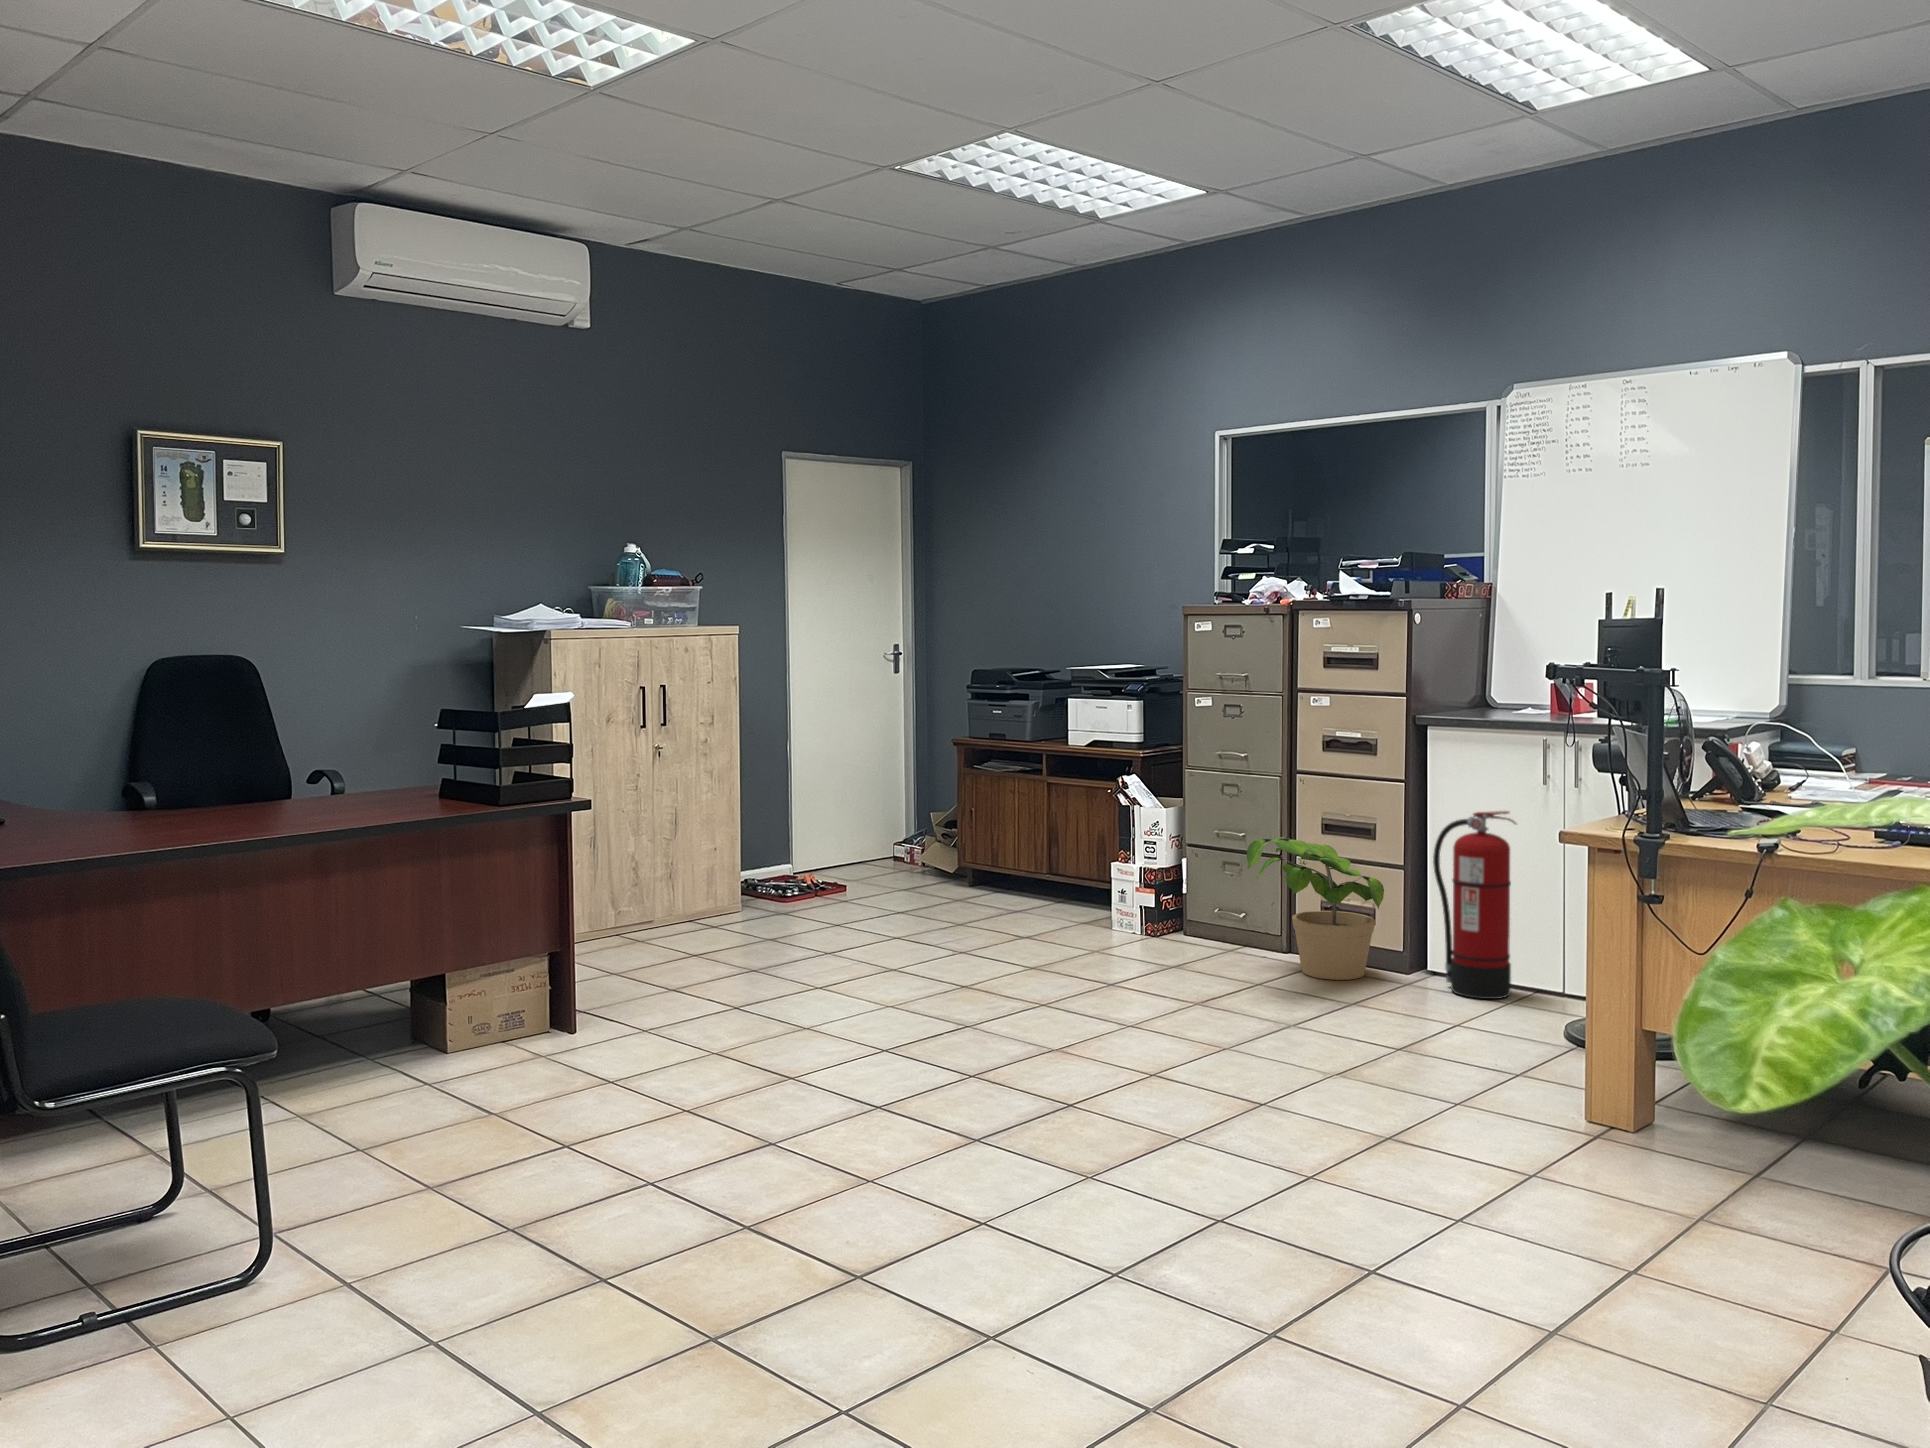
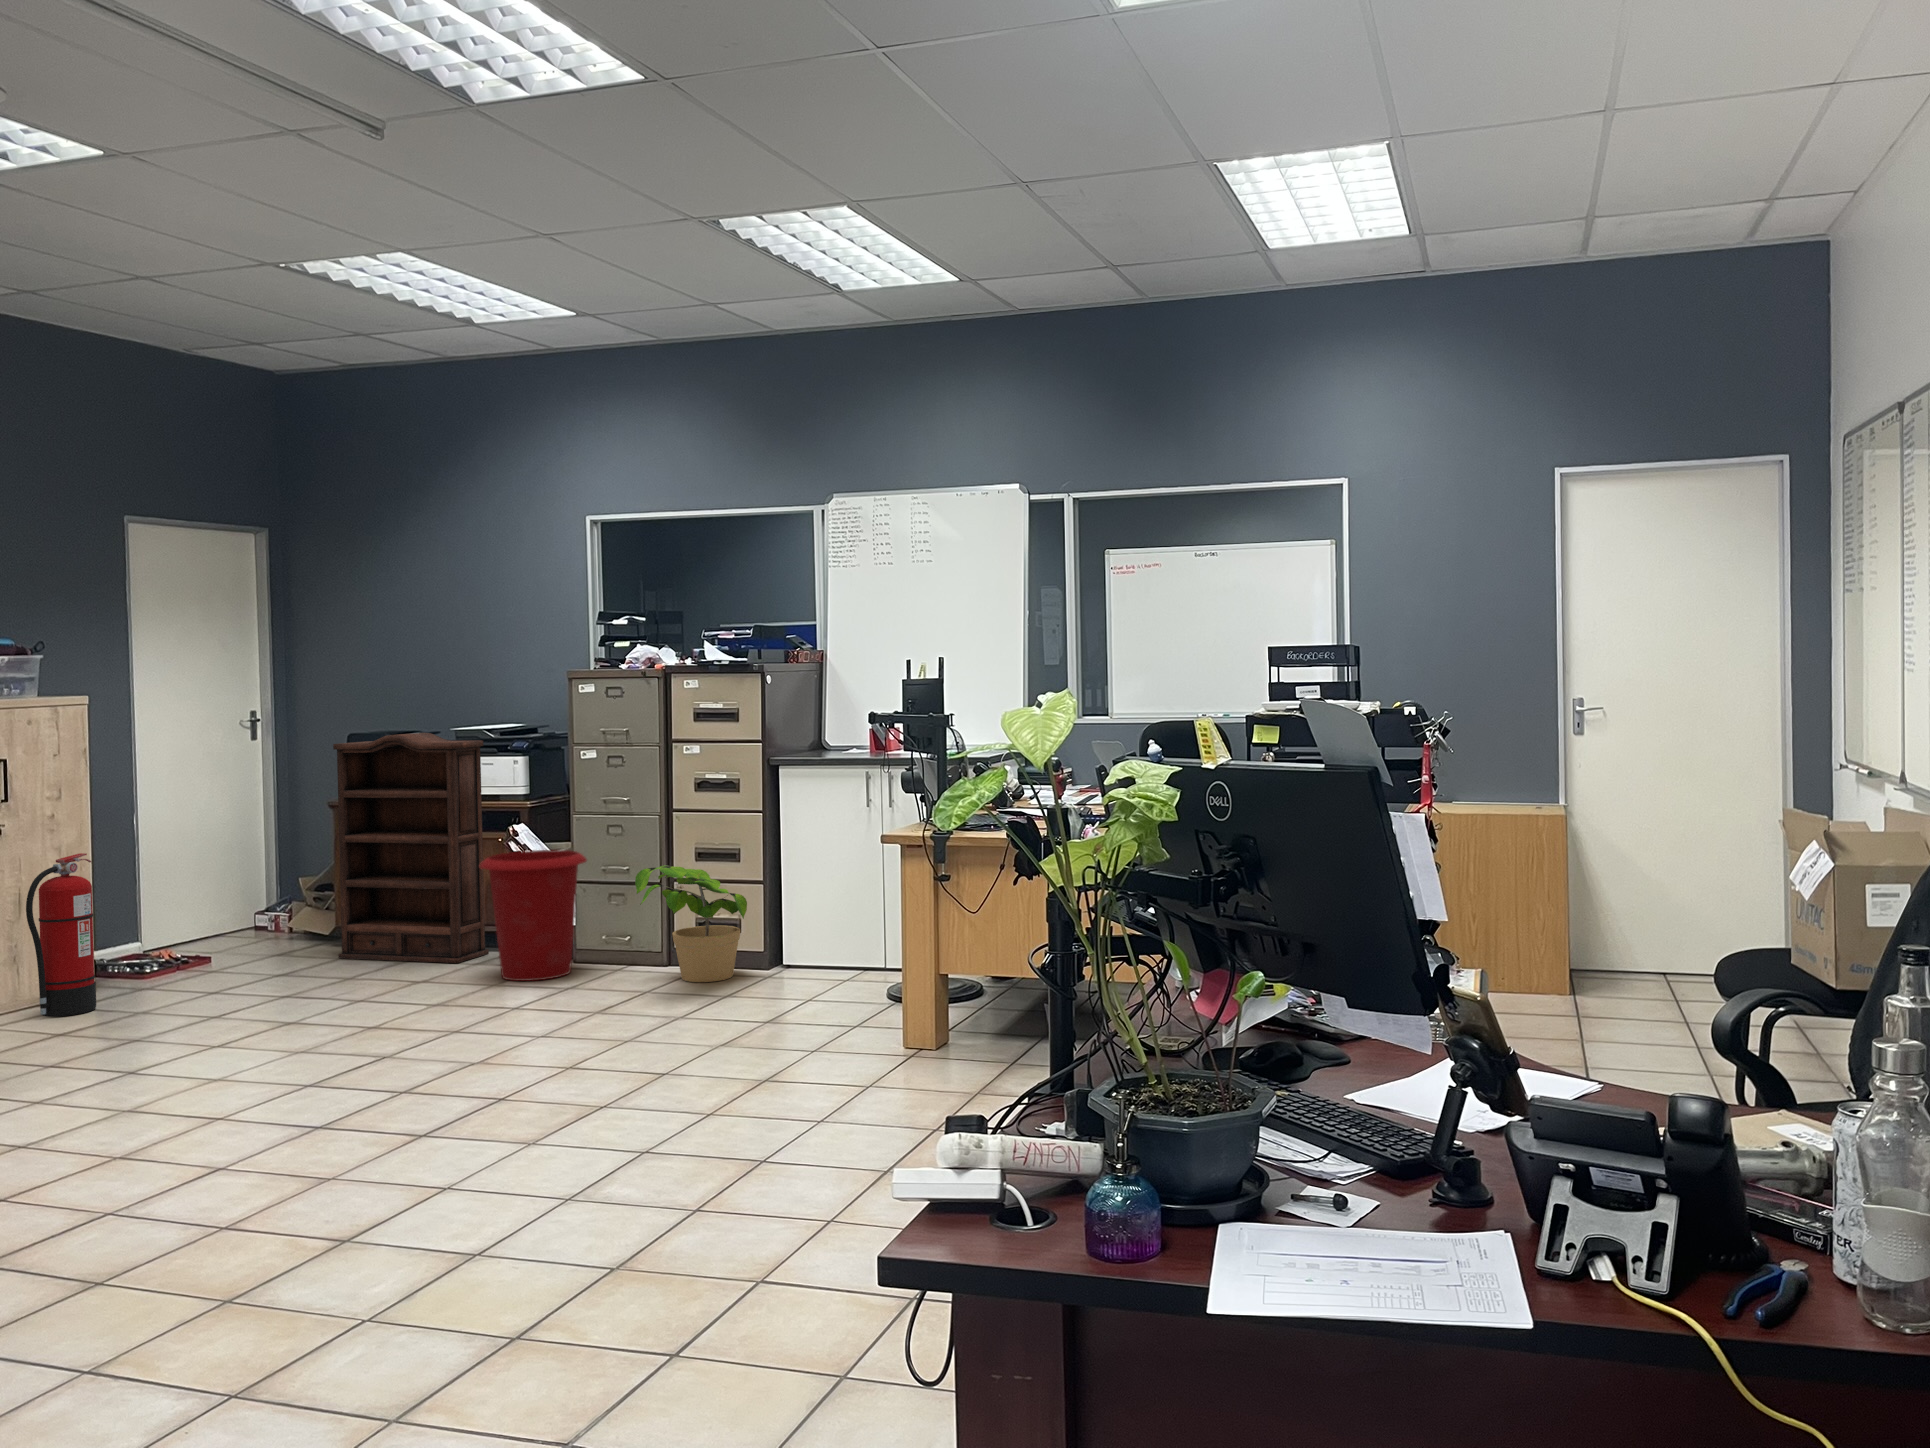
bookshelf: none [953,670,1099,920] -> present [333,733,489,963]
waste bin: none [1084,805,1200,952] -> present [480,850,587,981]
fire extinguisher: present [1433,811,1516,999] -> present [26,853,96,1017]

